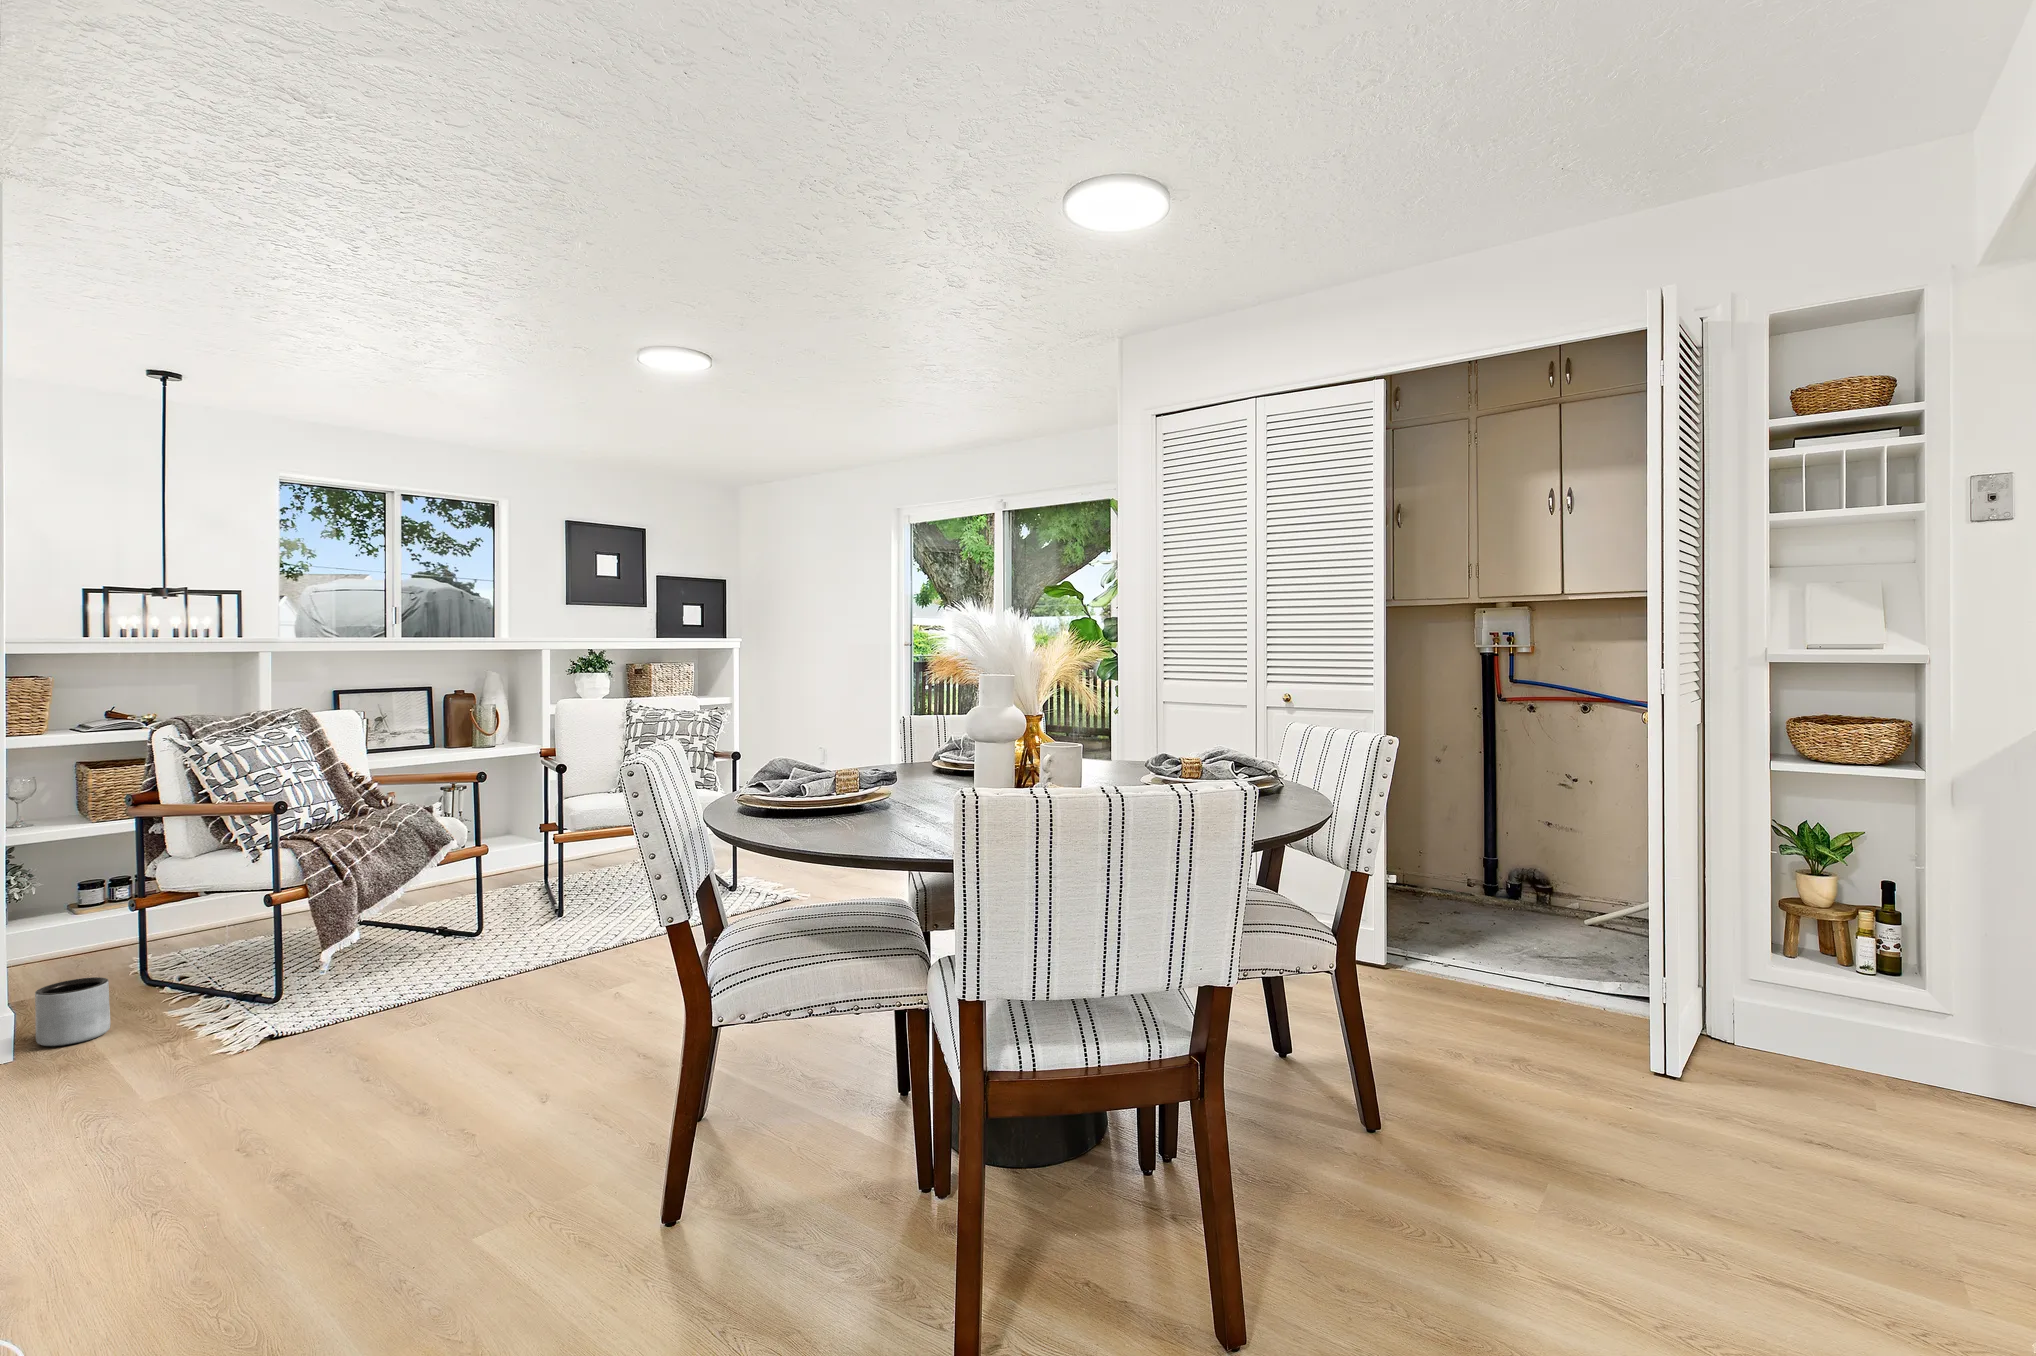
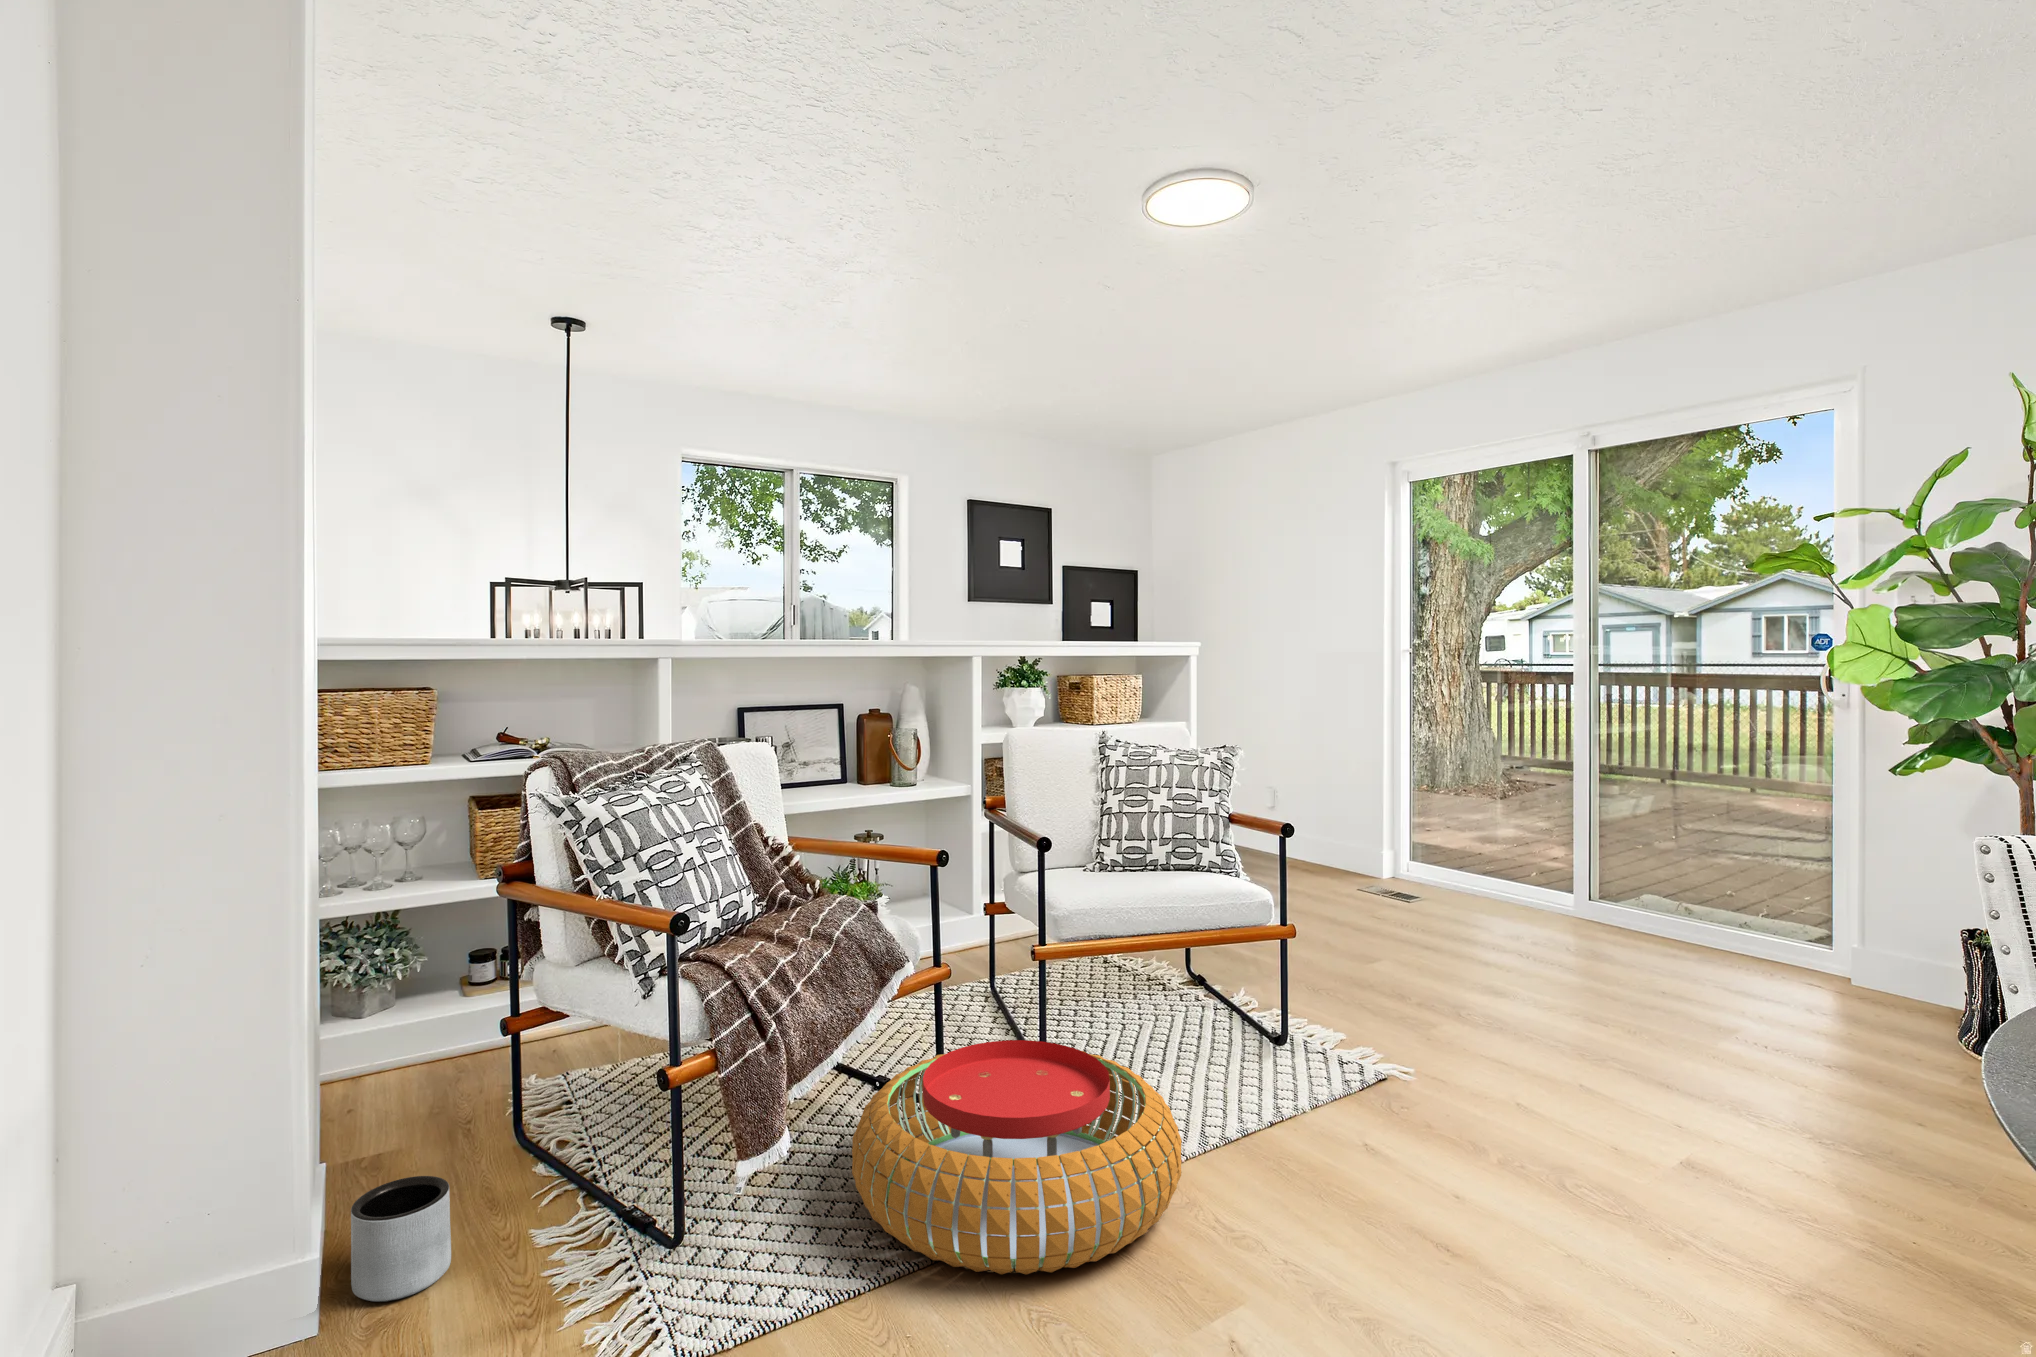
pouf: none [405,884,626,993] -> present [852,1040,1182,1275]

